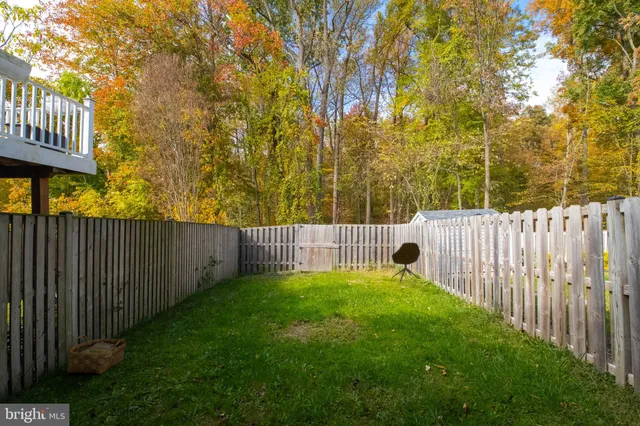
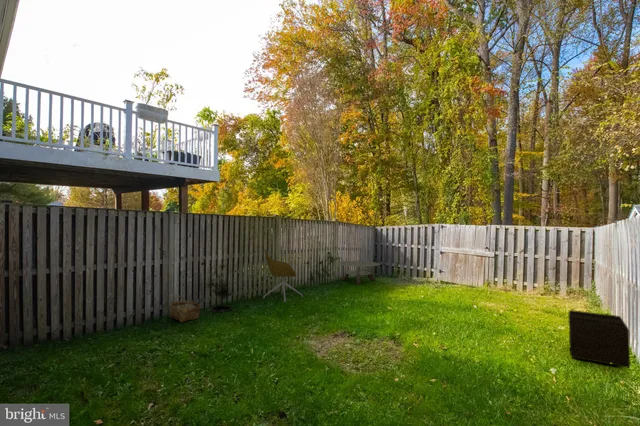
chair: present [392,242,420,282] -> present [264,249,303,302]
round table: none [220,261,262,283] -> present [337,261,380,285]
wooden crate: none [438,273,482,303] -> present [569,310,630,368]
potted tree: none [118,287,160,346] -> present [210,274,232,312]

